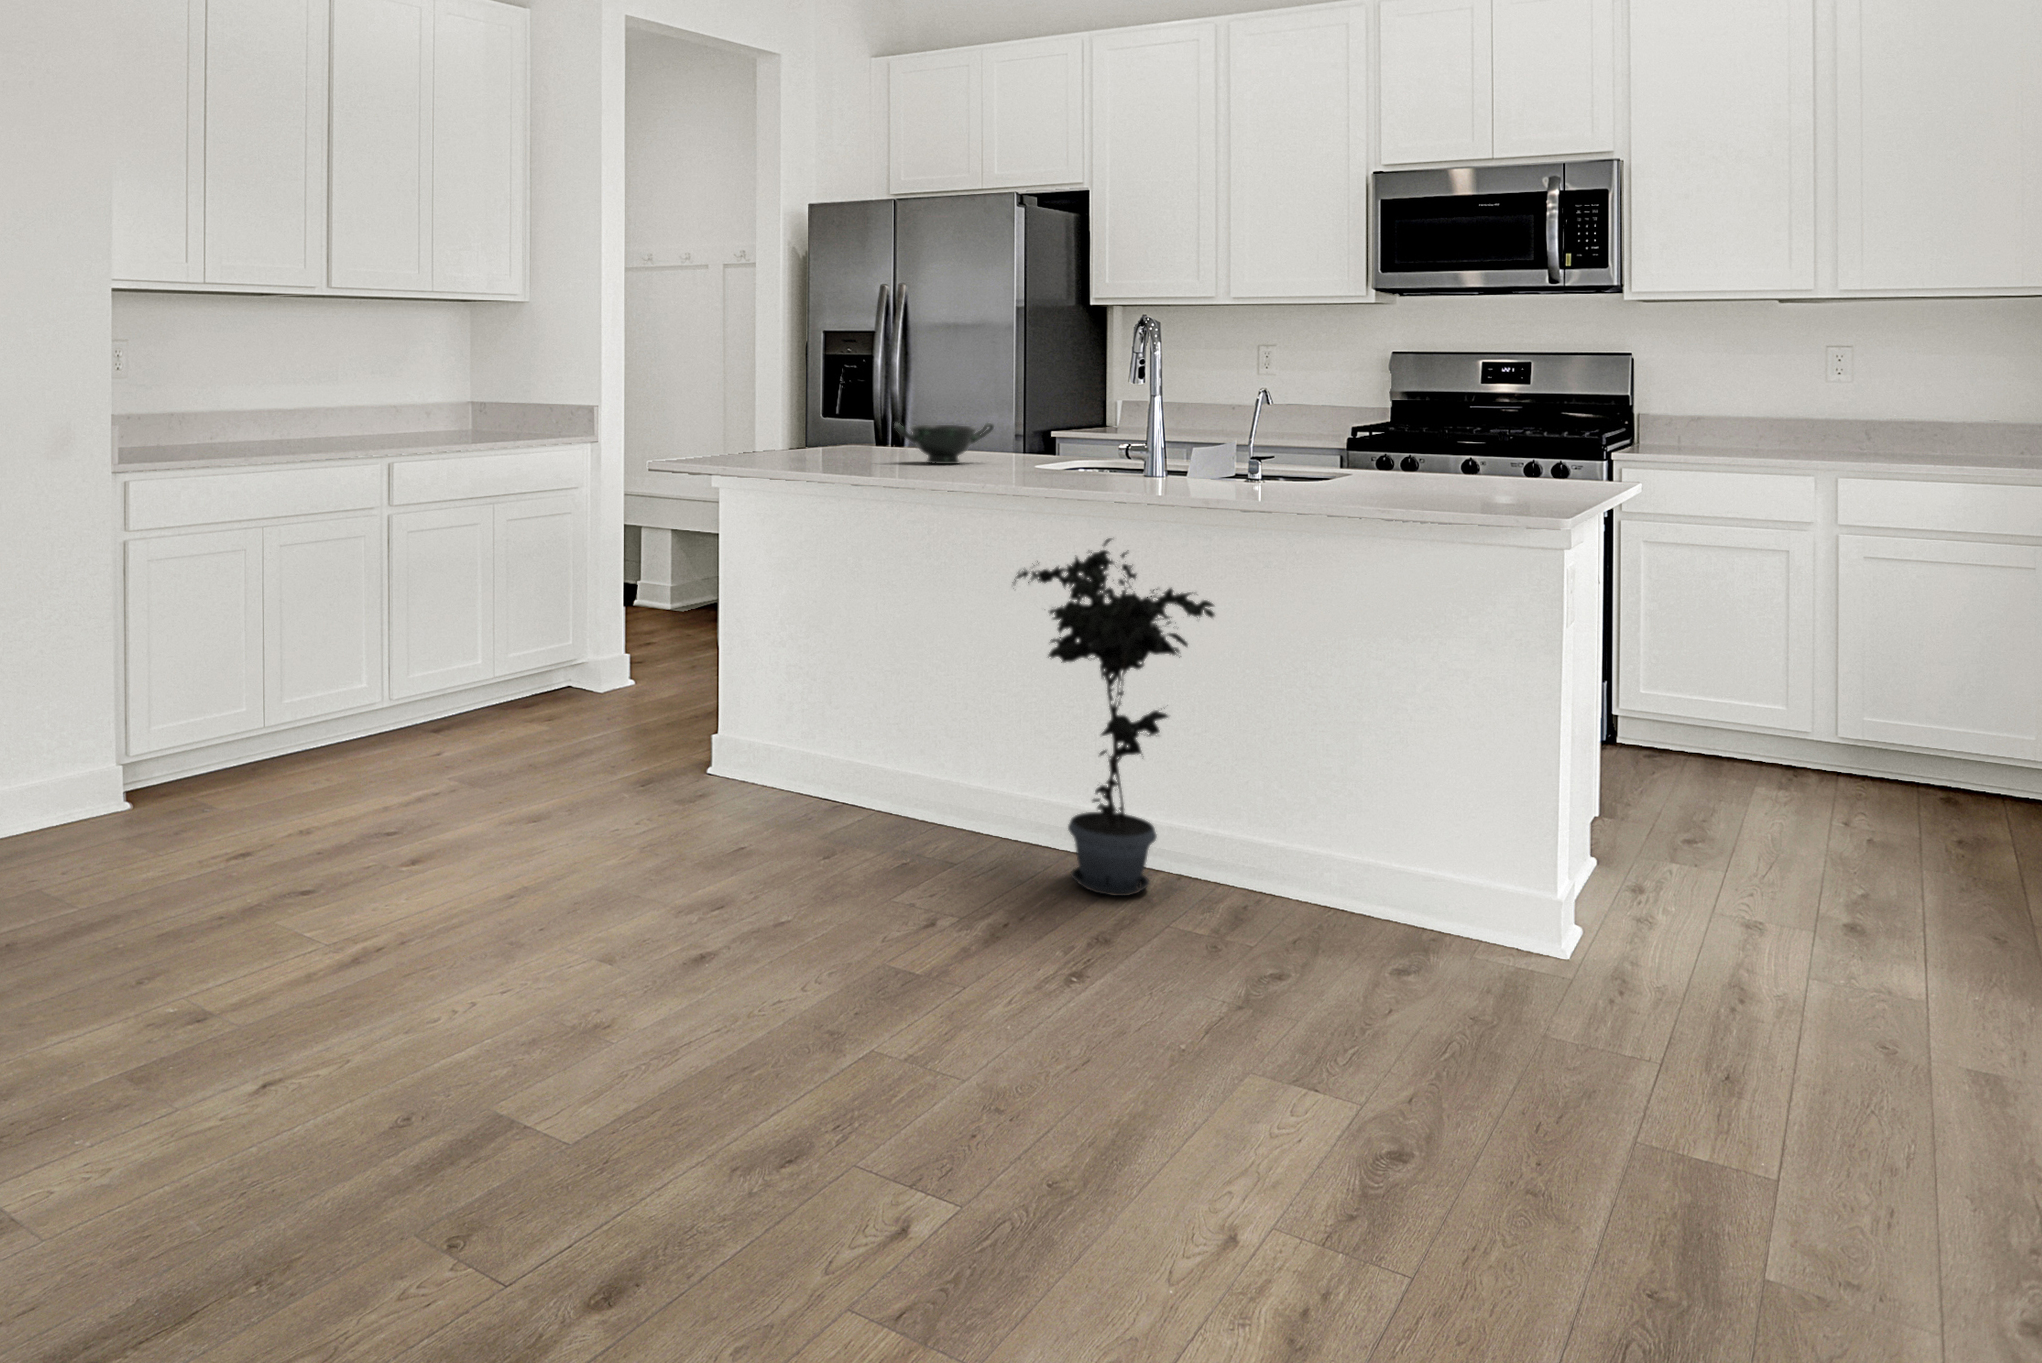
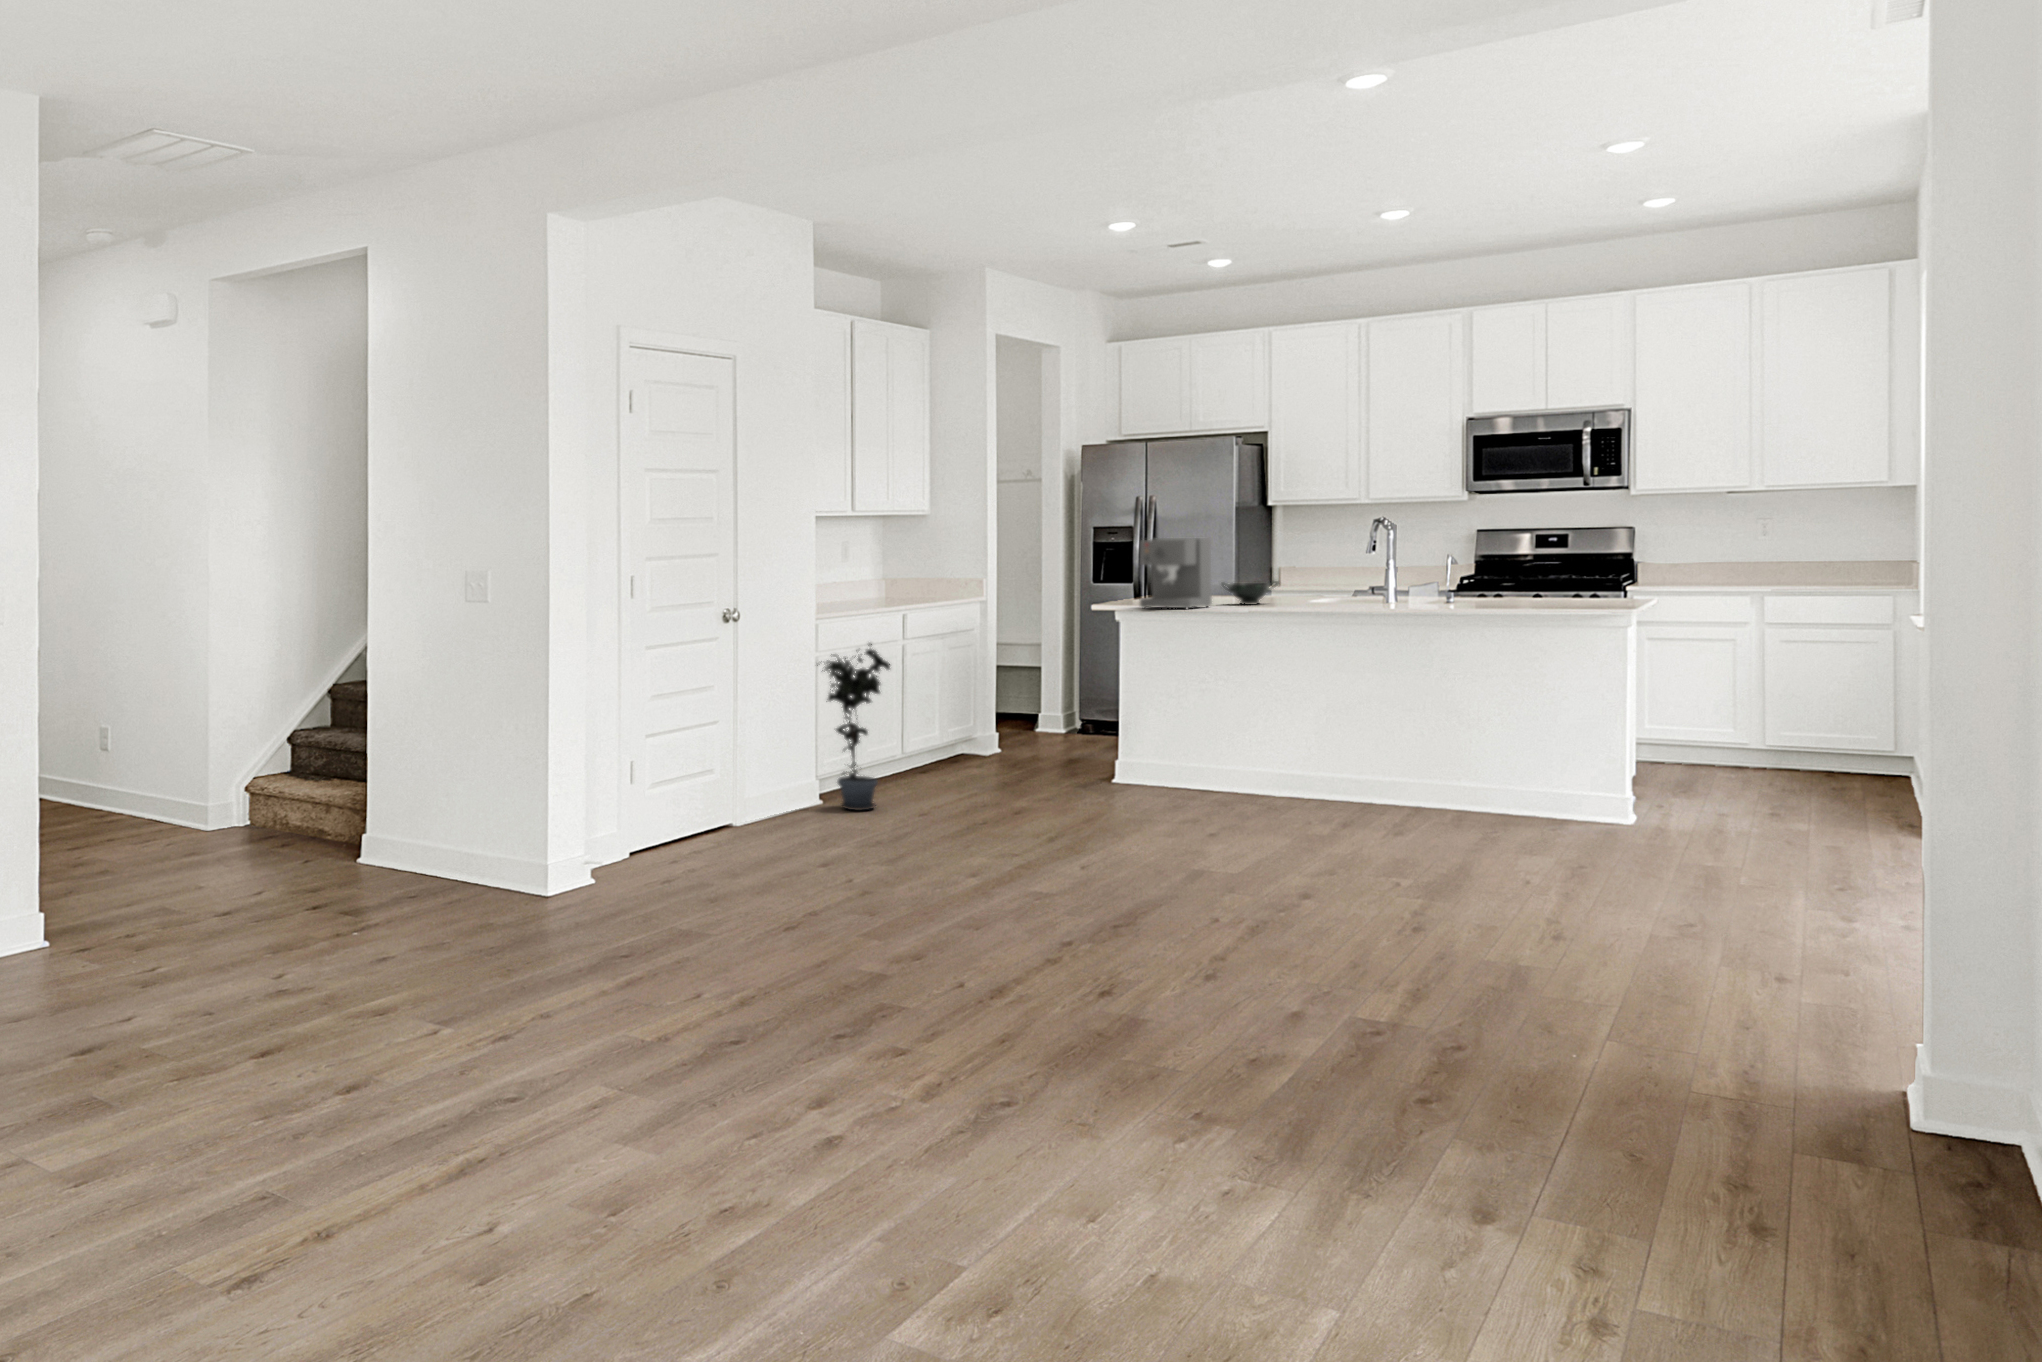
coffee maker: none [737,341,862,470] -> present [1140,538,1212,610]
potted plant: present [1014,538,1214,896] -> present [817,644,890,810]

